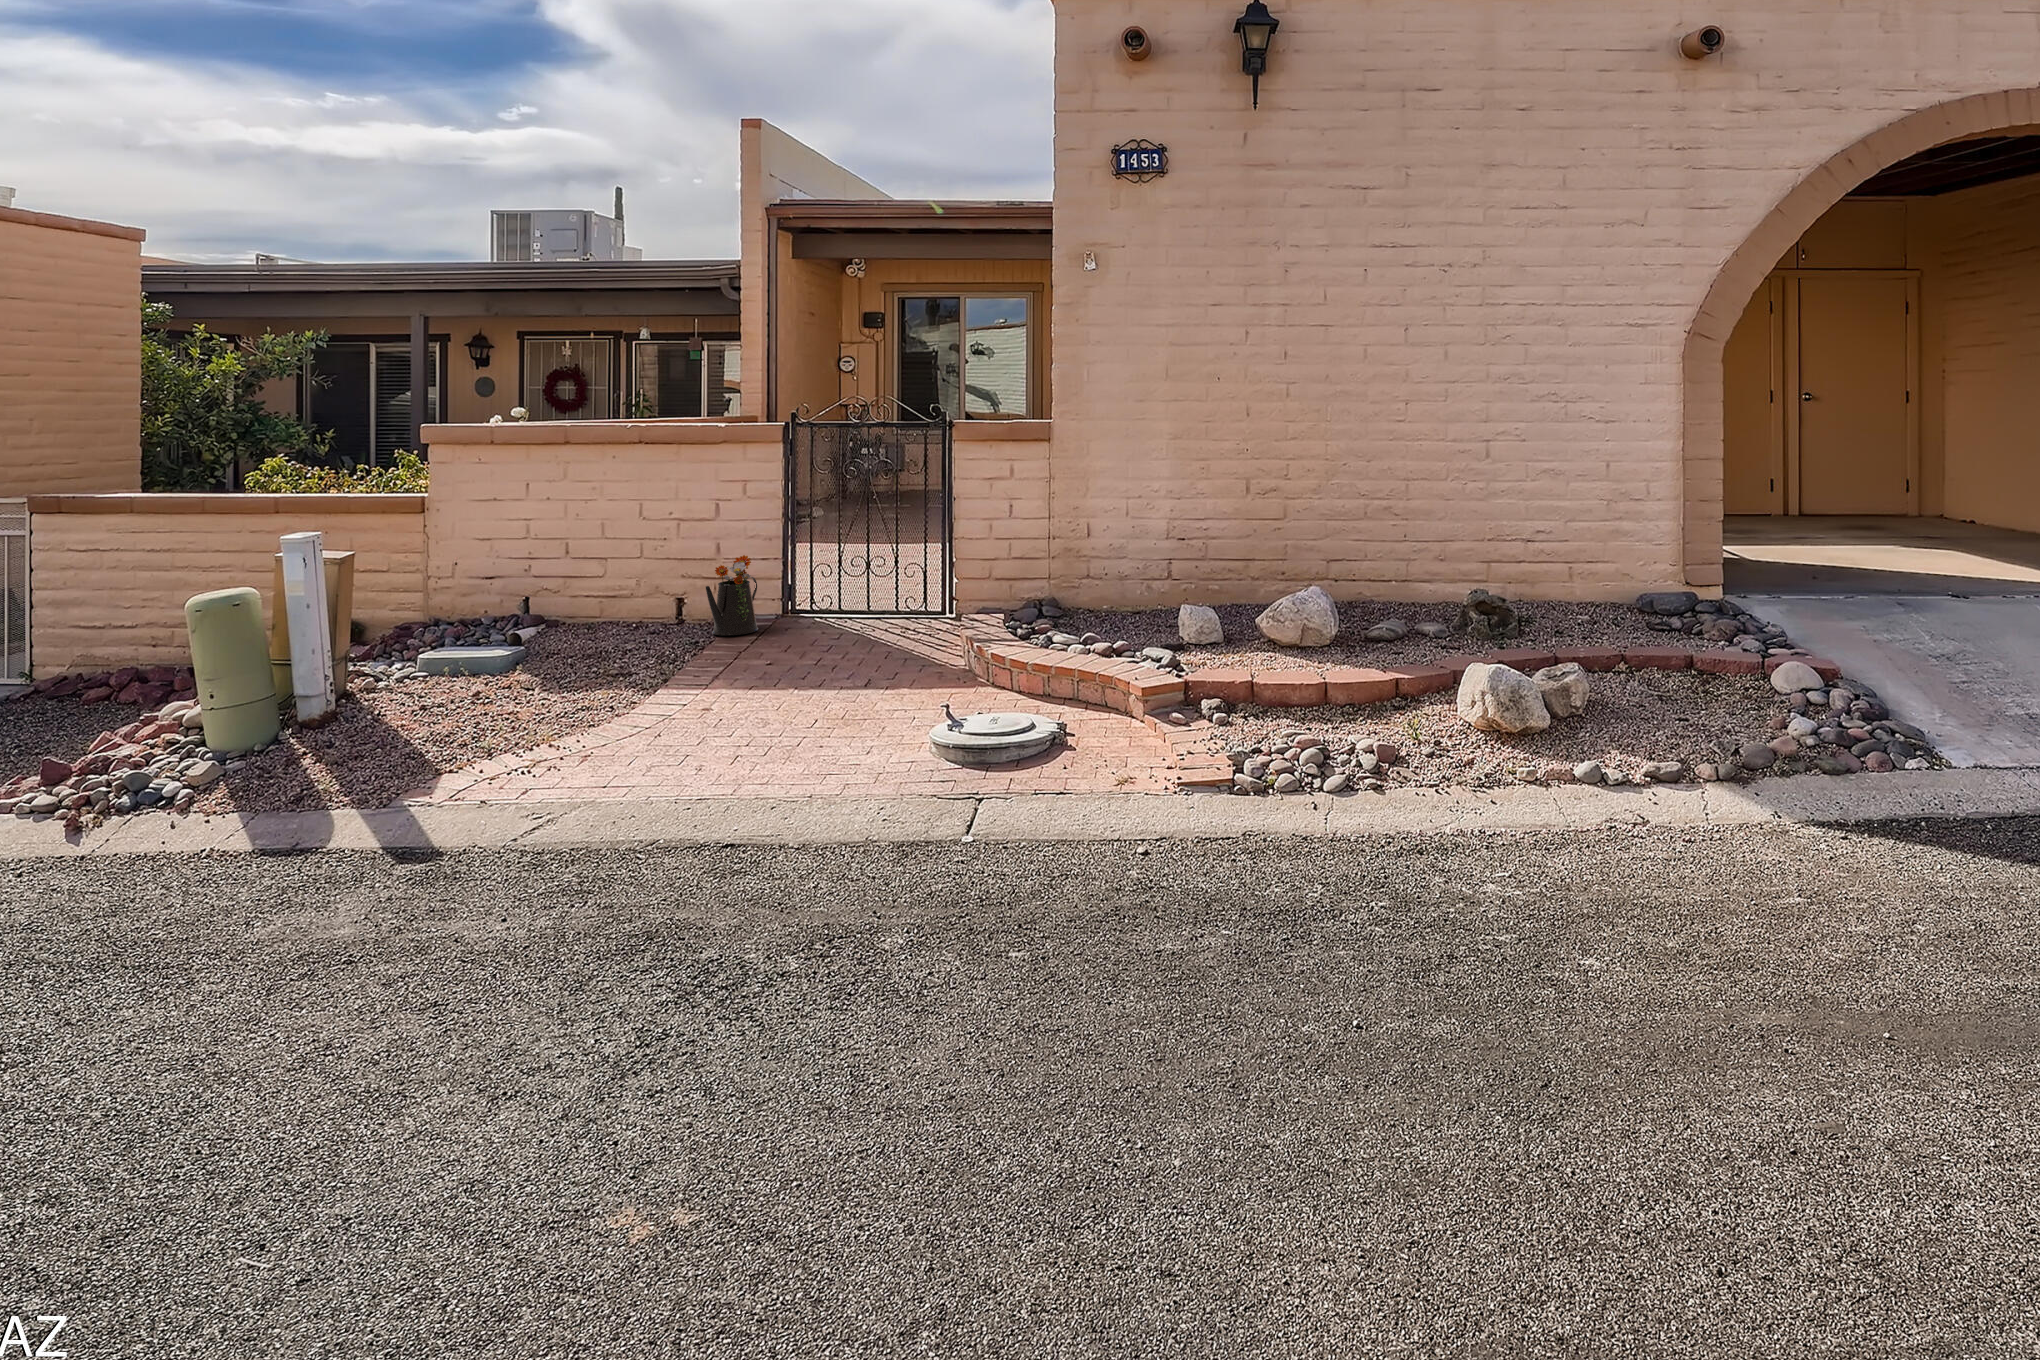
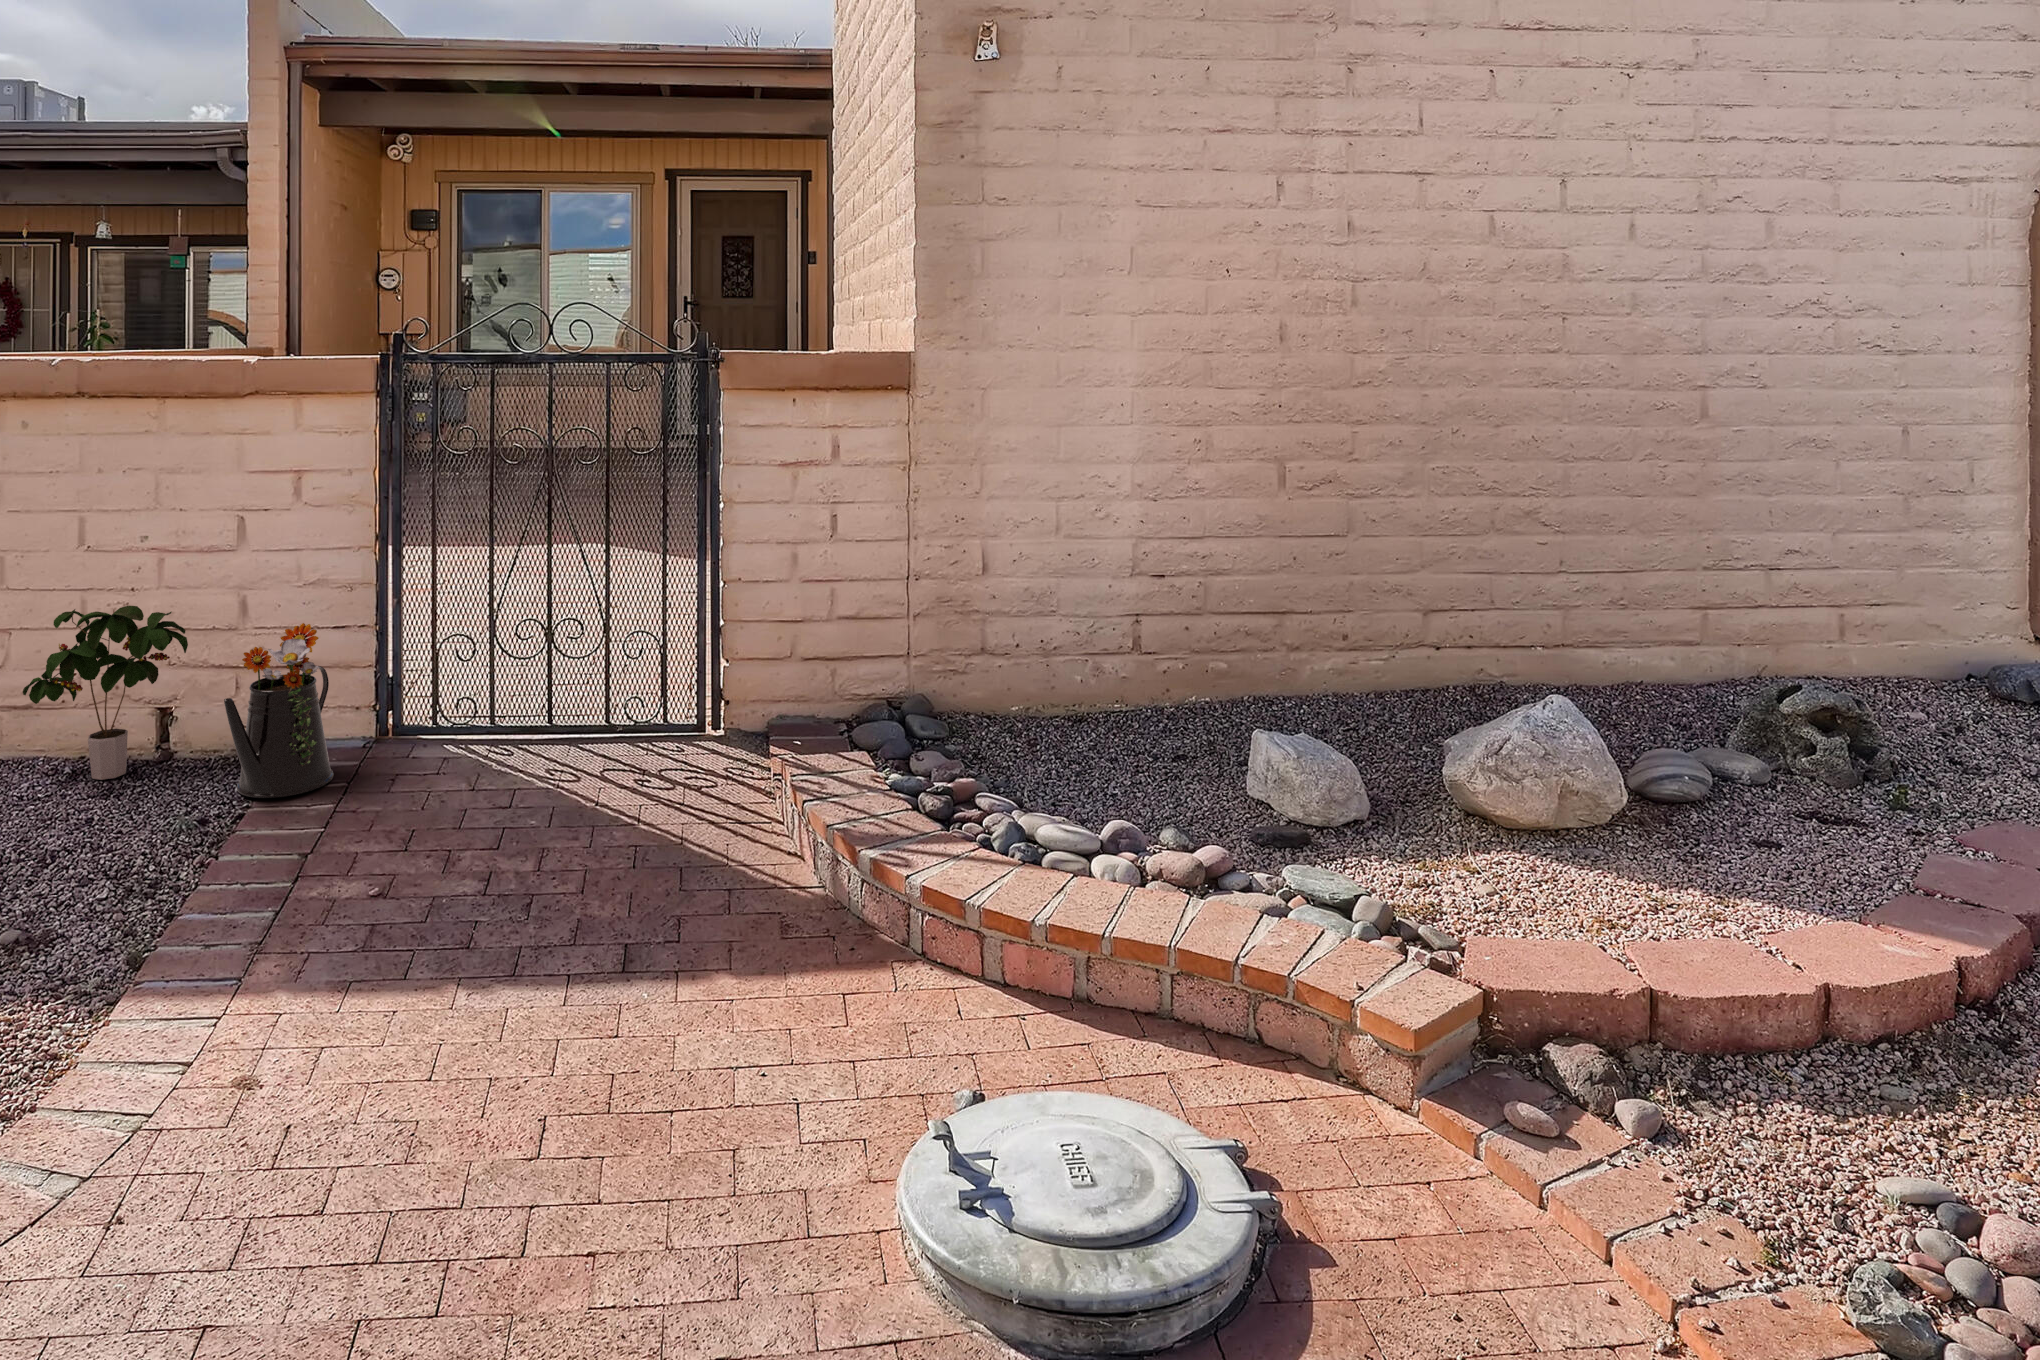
potted plant: none [613,545,690,629] -> present [23,606,188,780]

